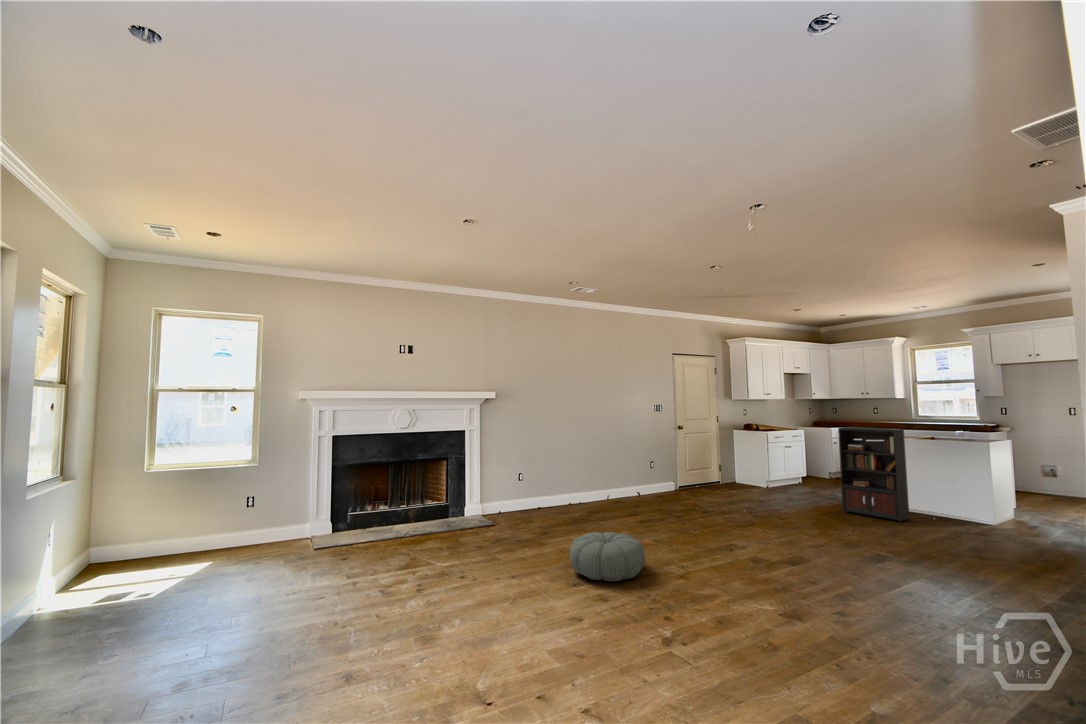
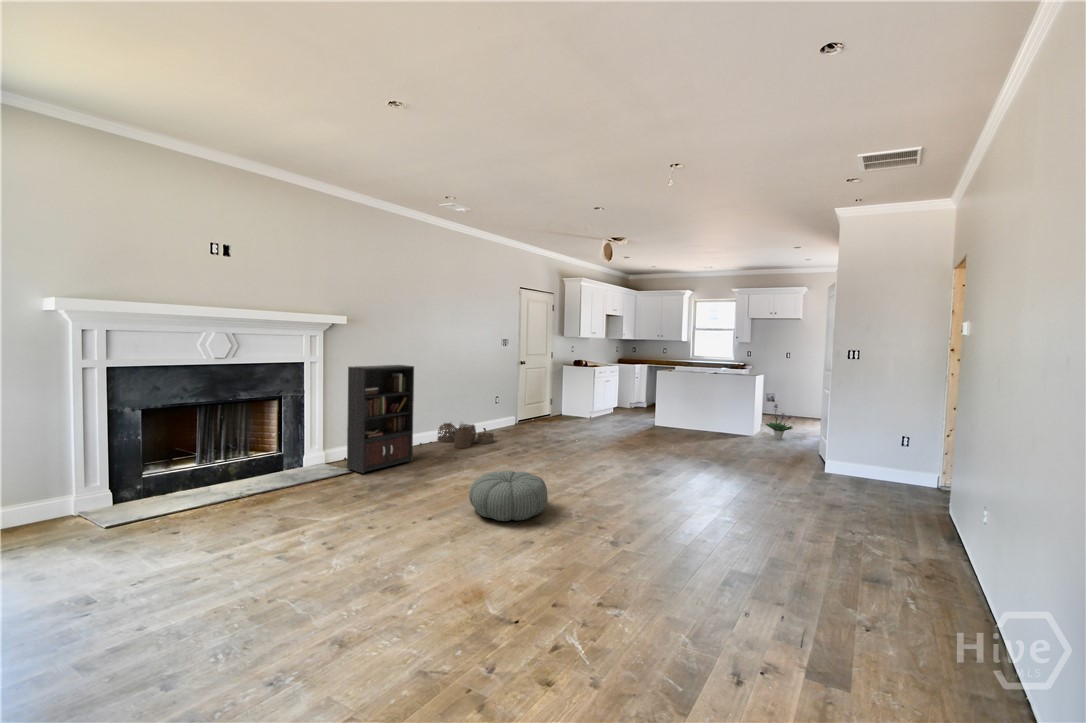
bookcase: present [838,427,935,521] -> present [347,365,414,473]
potted plant: none [1011,478,1062,529] -> present [766,404,792,440]
woven basket: none [587,485,639,511] -> present [438,423,493,448]

